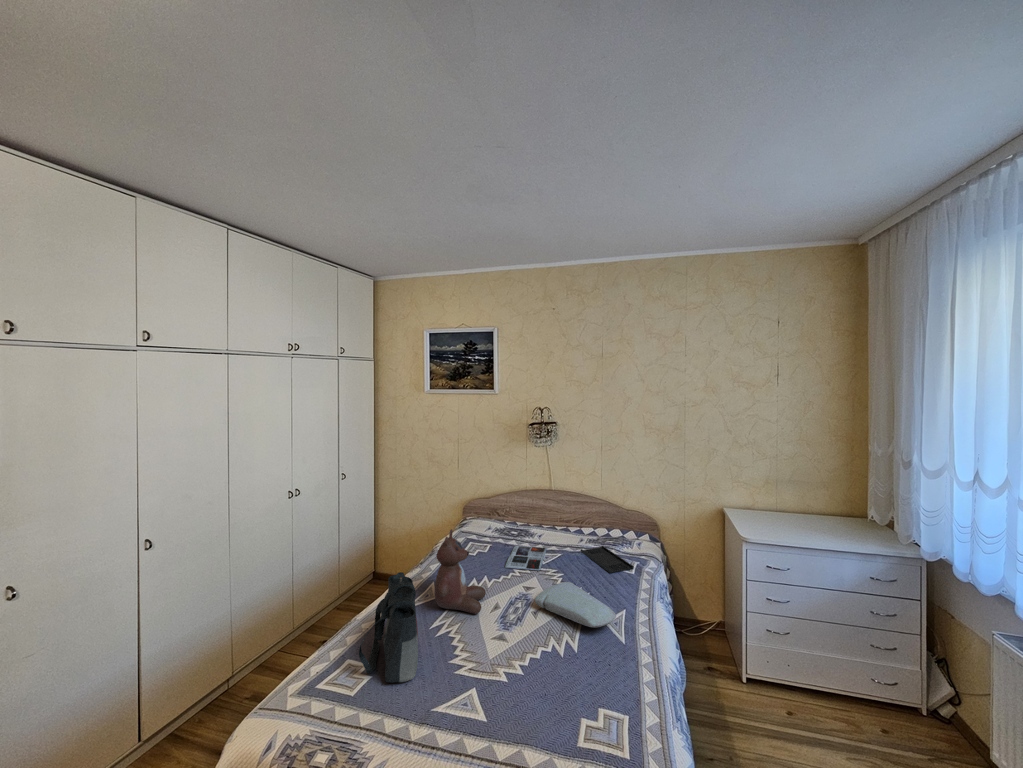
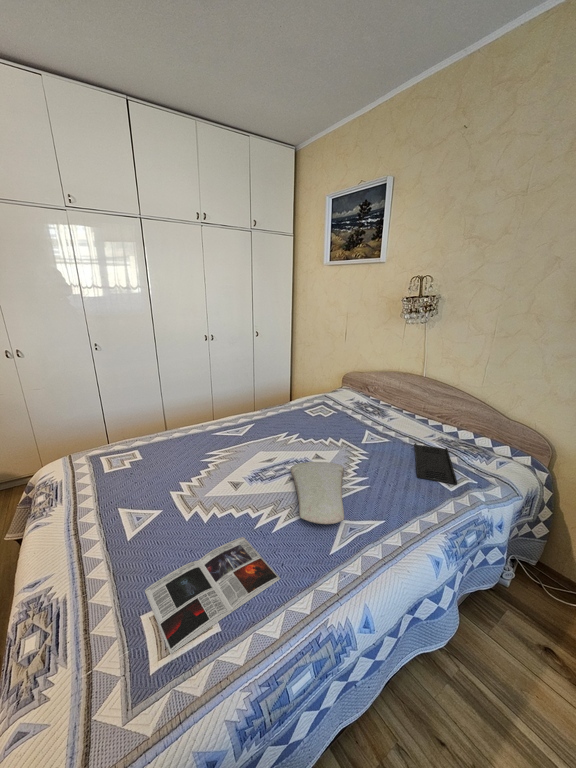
stuffed bear: present [435,529,486,614] -> none [210,379,267,458]
magazine: present [505,546,547,570] -> present [145,537,281,654]
tote bag: present [359,572,418,683] -> none [111,400,183,481]

